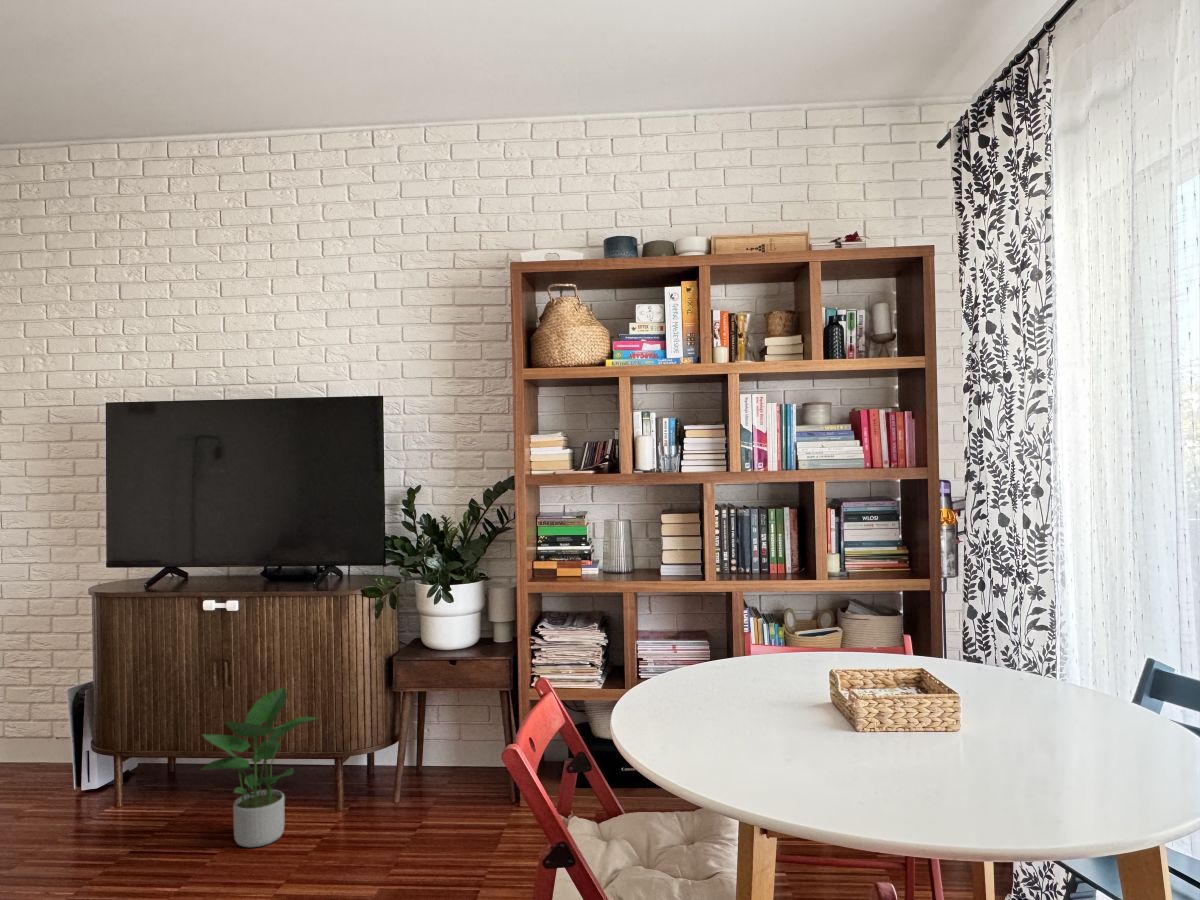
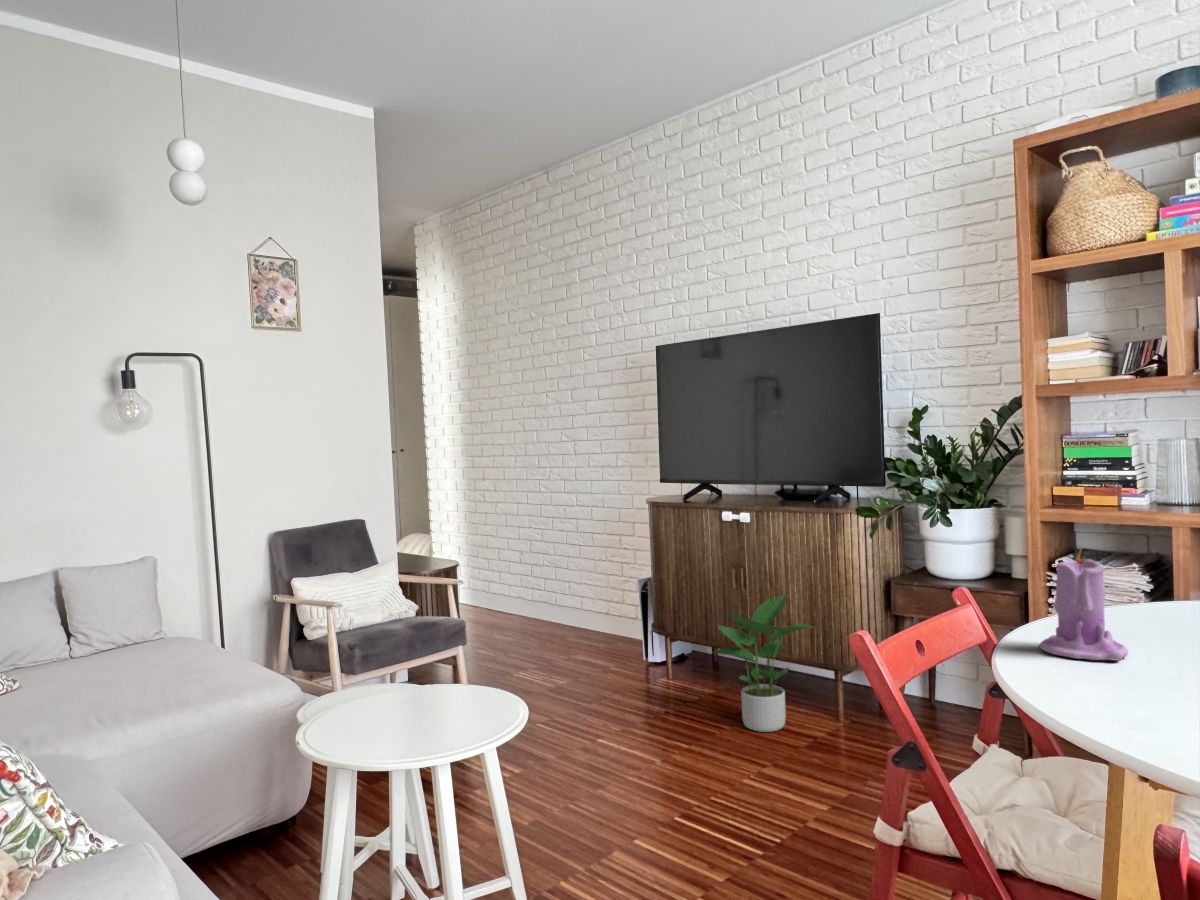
candle: none [659,656,721,751] -> present [1040,547,1128,661]

